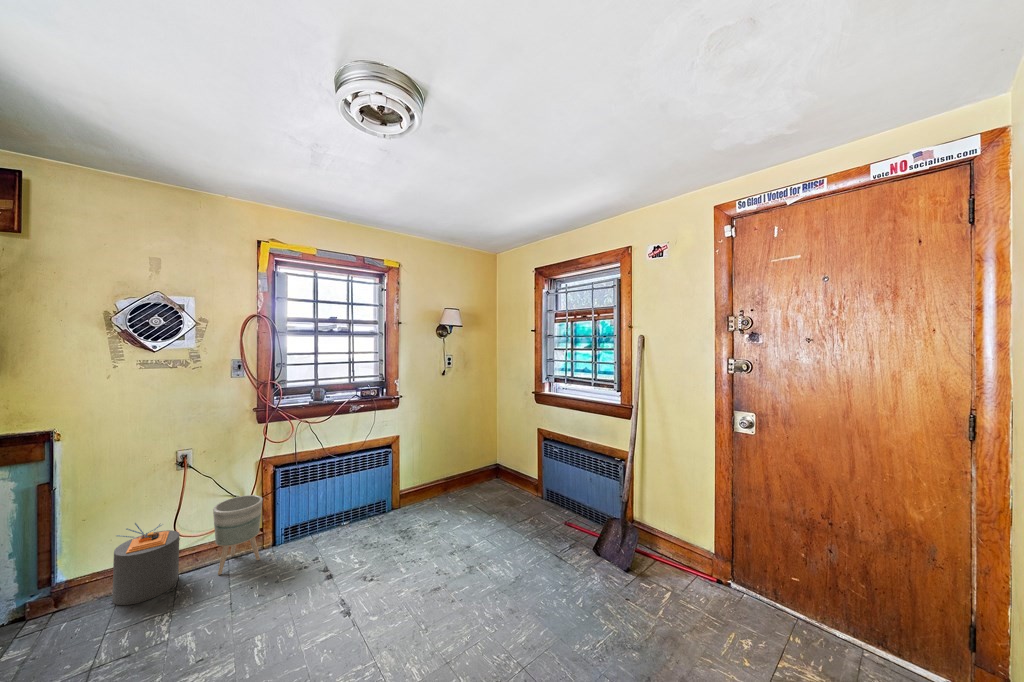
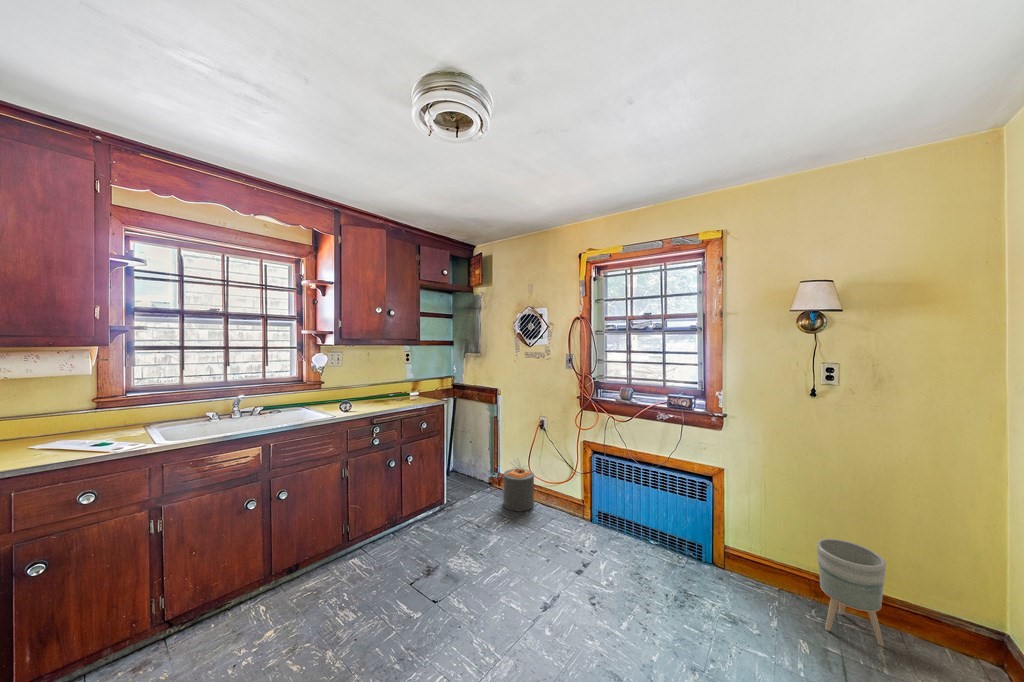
planter: present [213,495,263,575] -> present [817,539,886,646]

